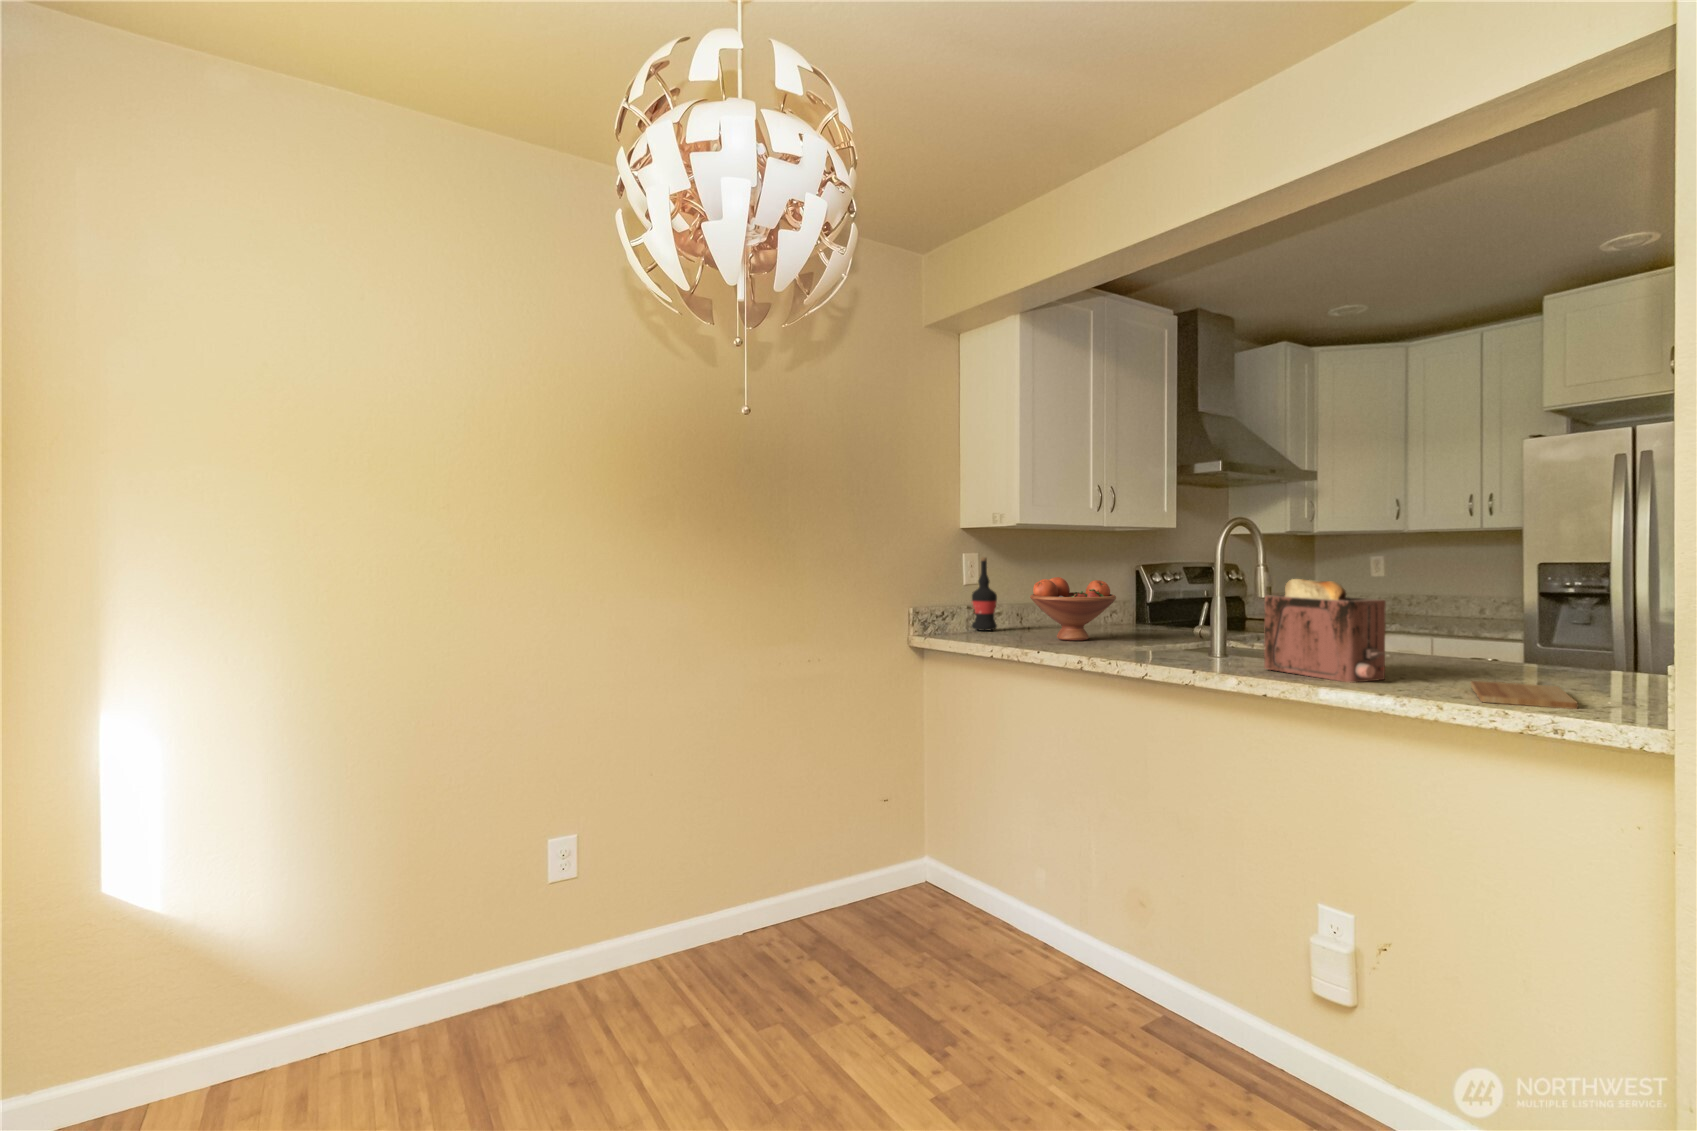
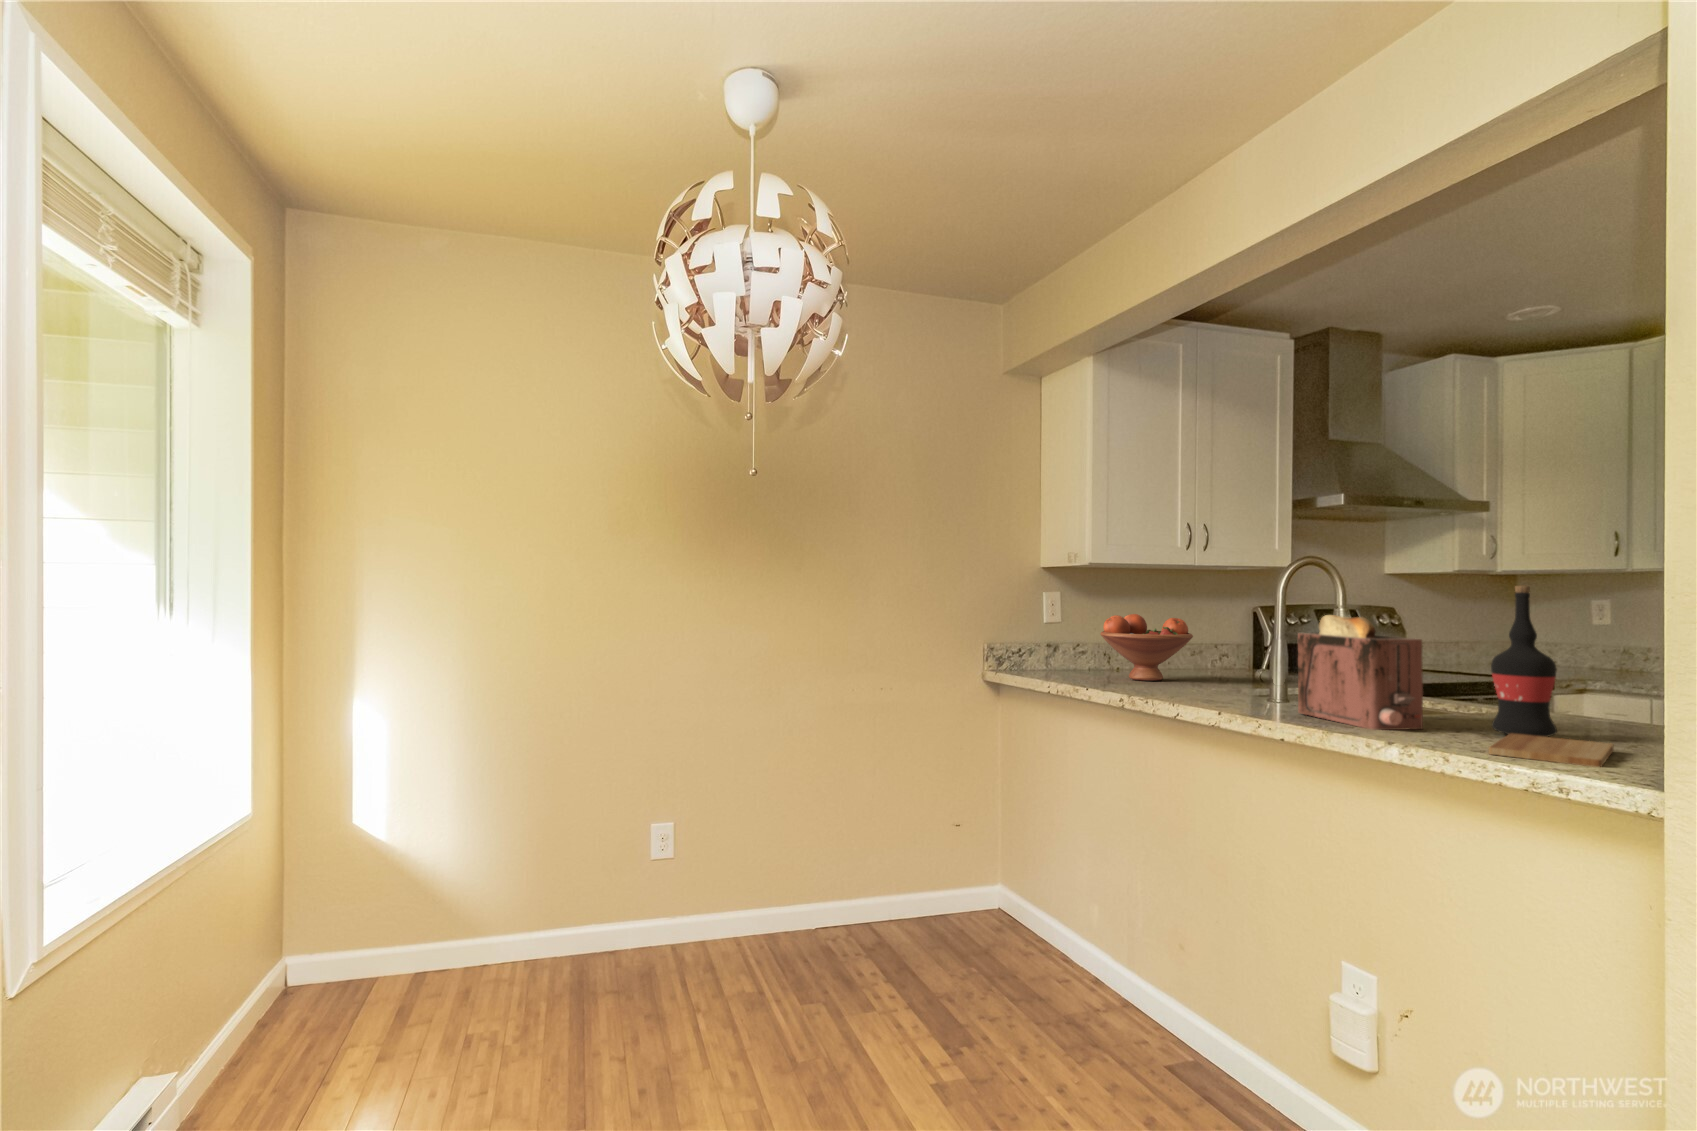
wine bottle: present [971,557,997,631] -> present [1491,586,1557,737]

